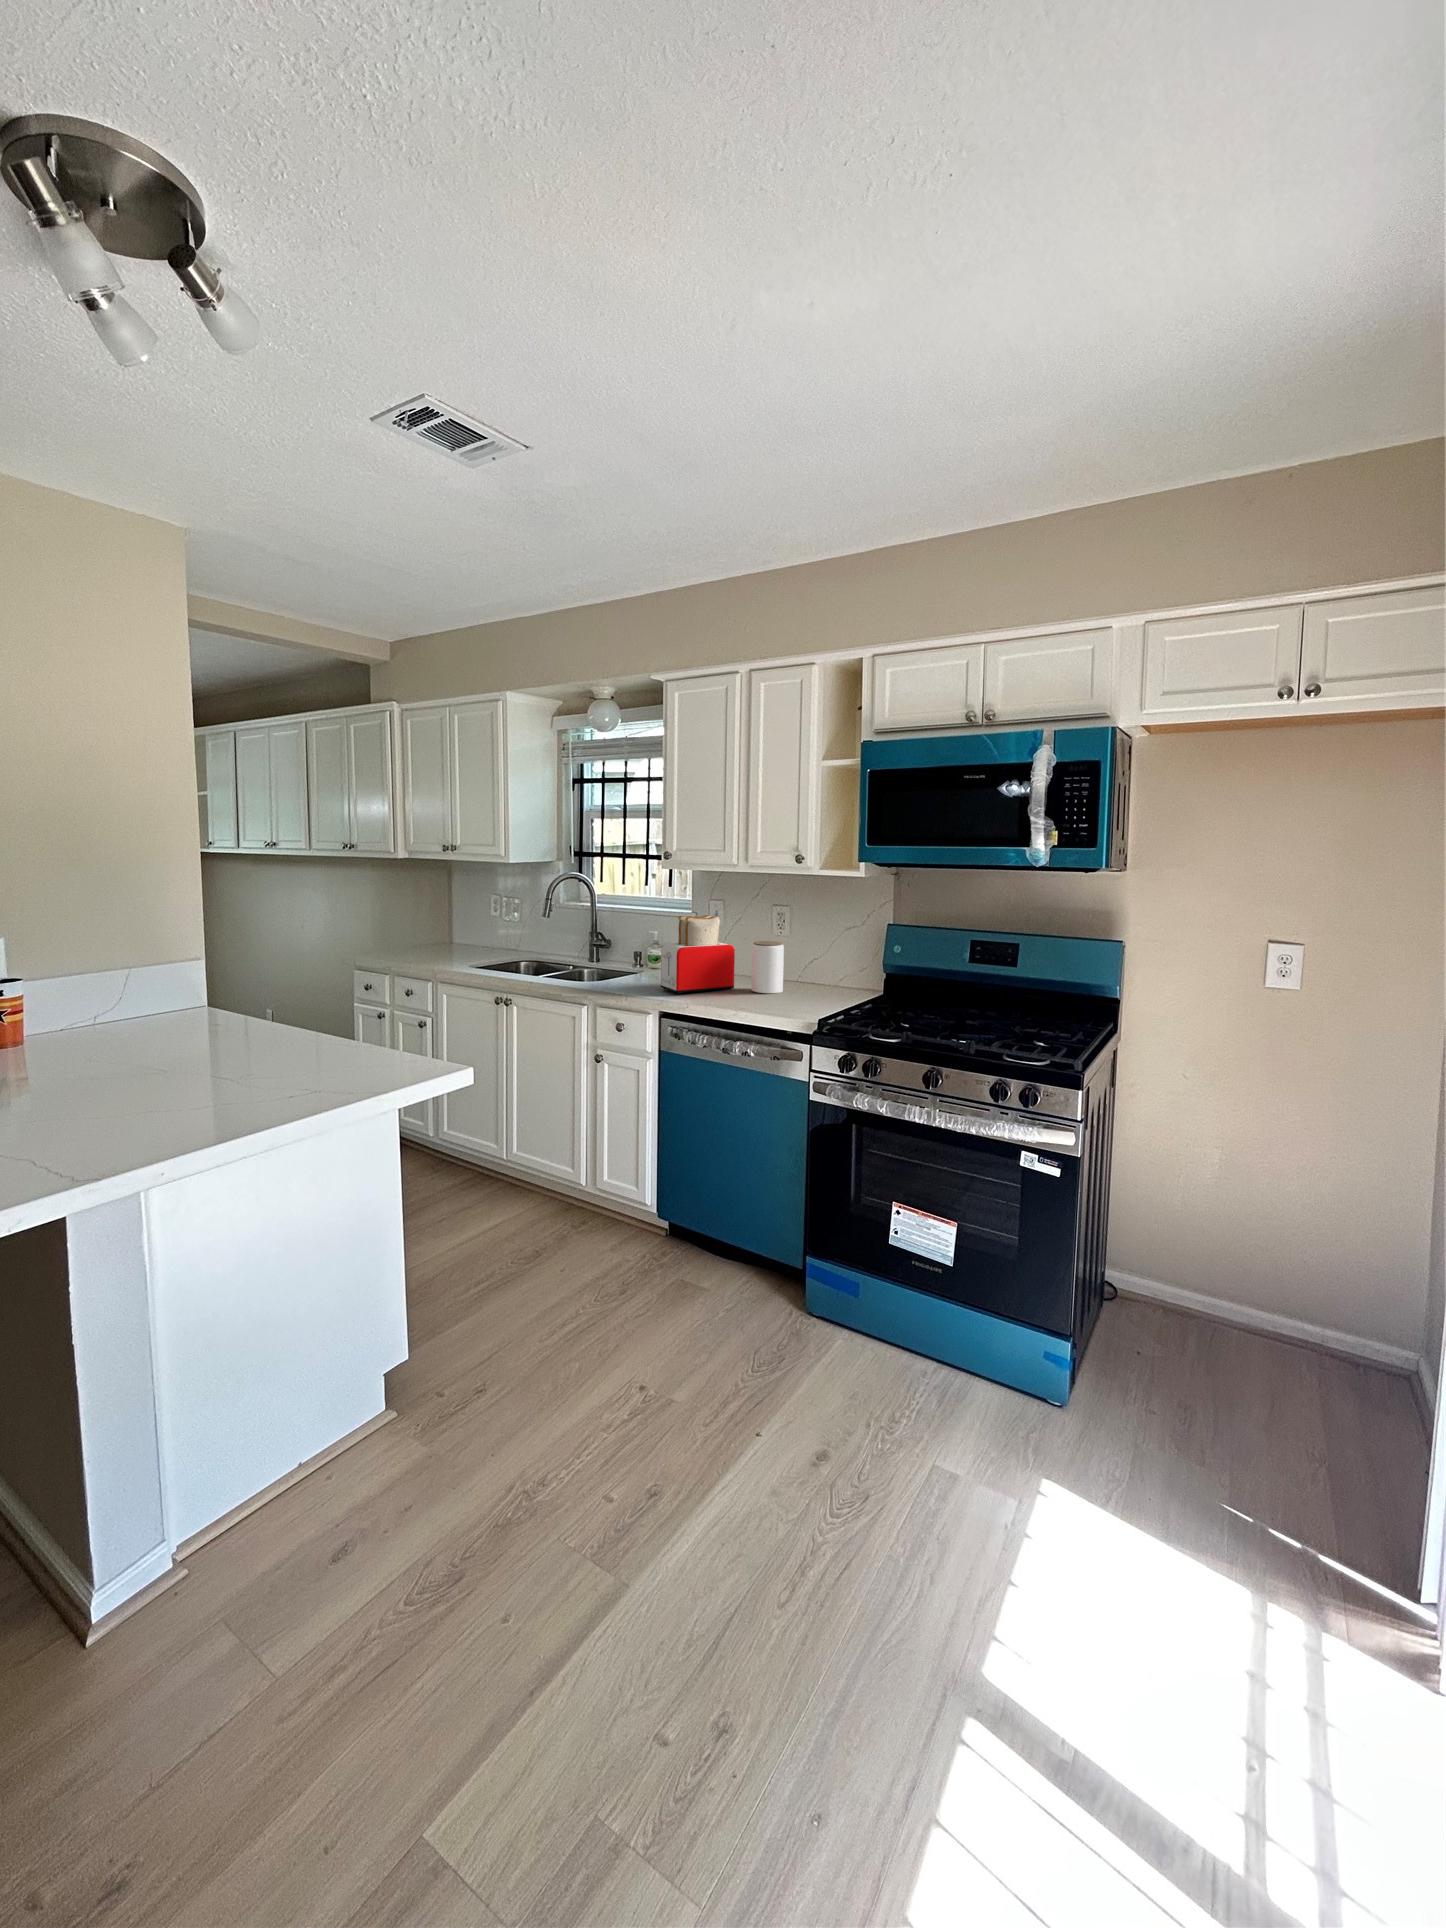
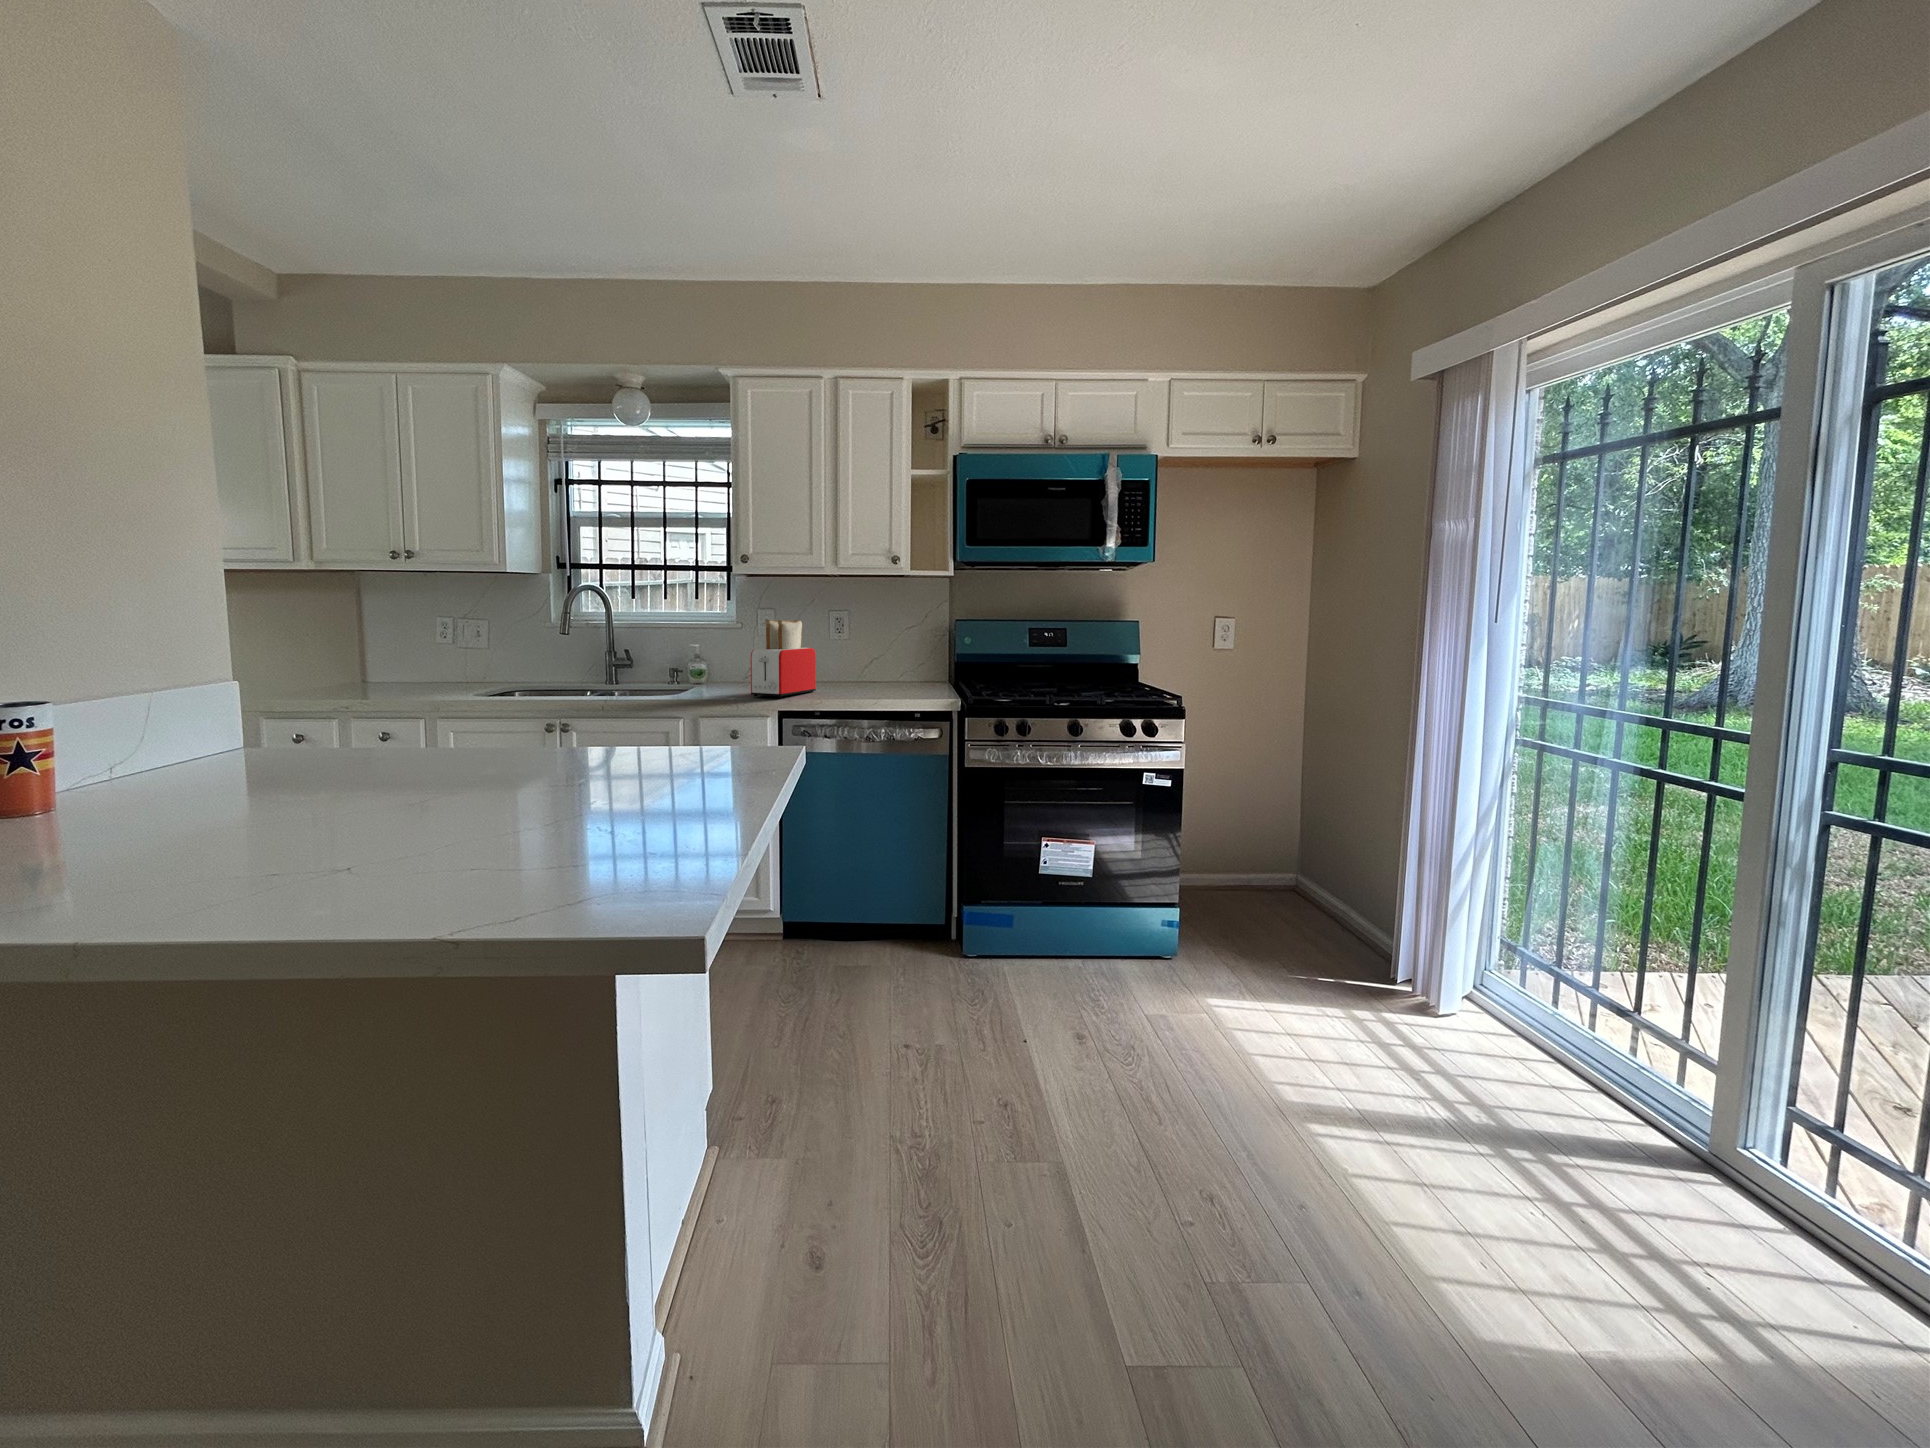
jar: present [751,941,784,993] -> none [834,644,864,691]

